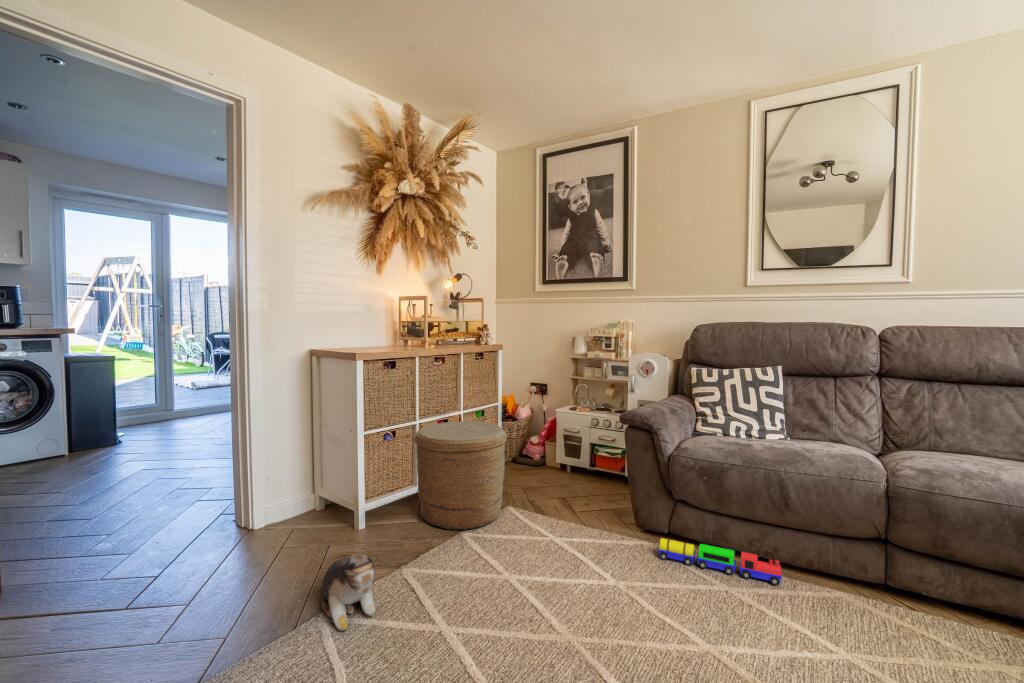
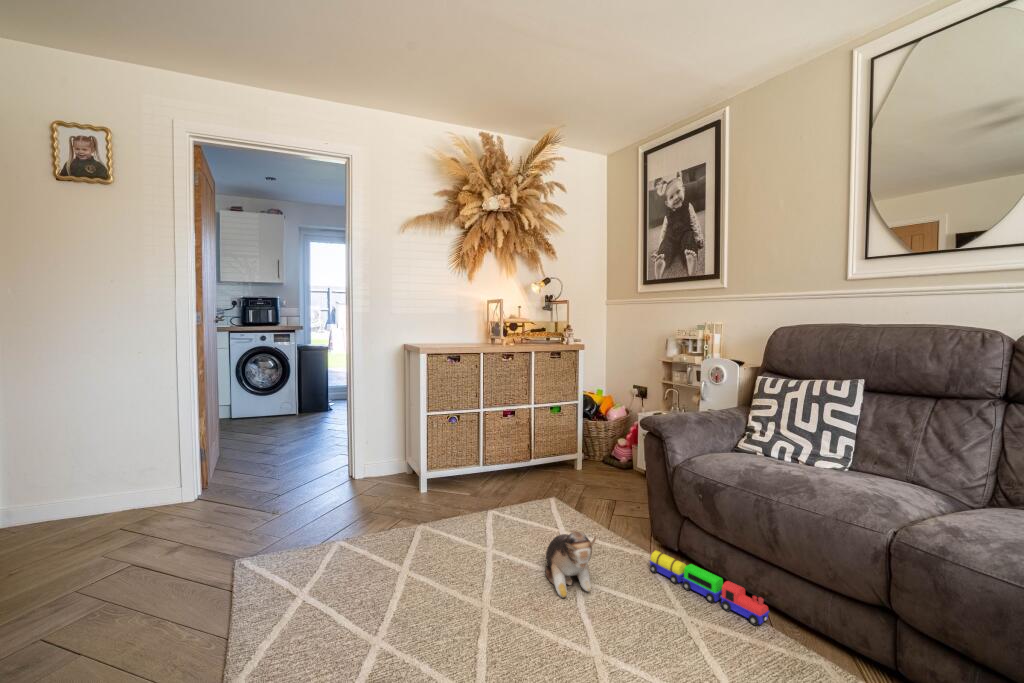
woven basket: present [414,421,507,530] -> none [467,414,548,510]
plush toy: present [321,553,380,631] -> present [545,531,596,598]

